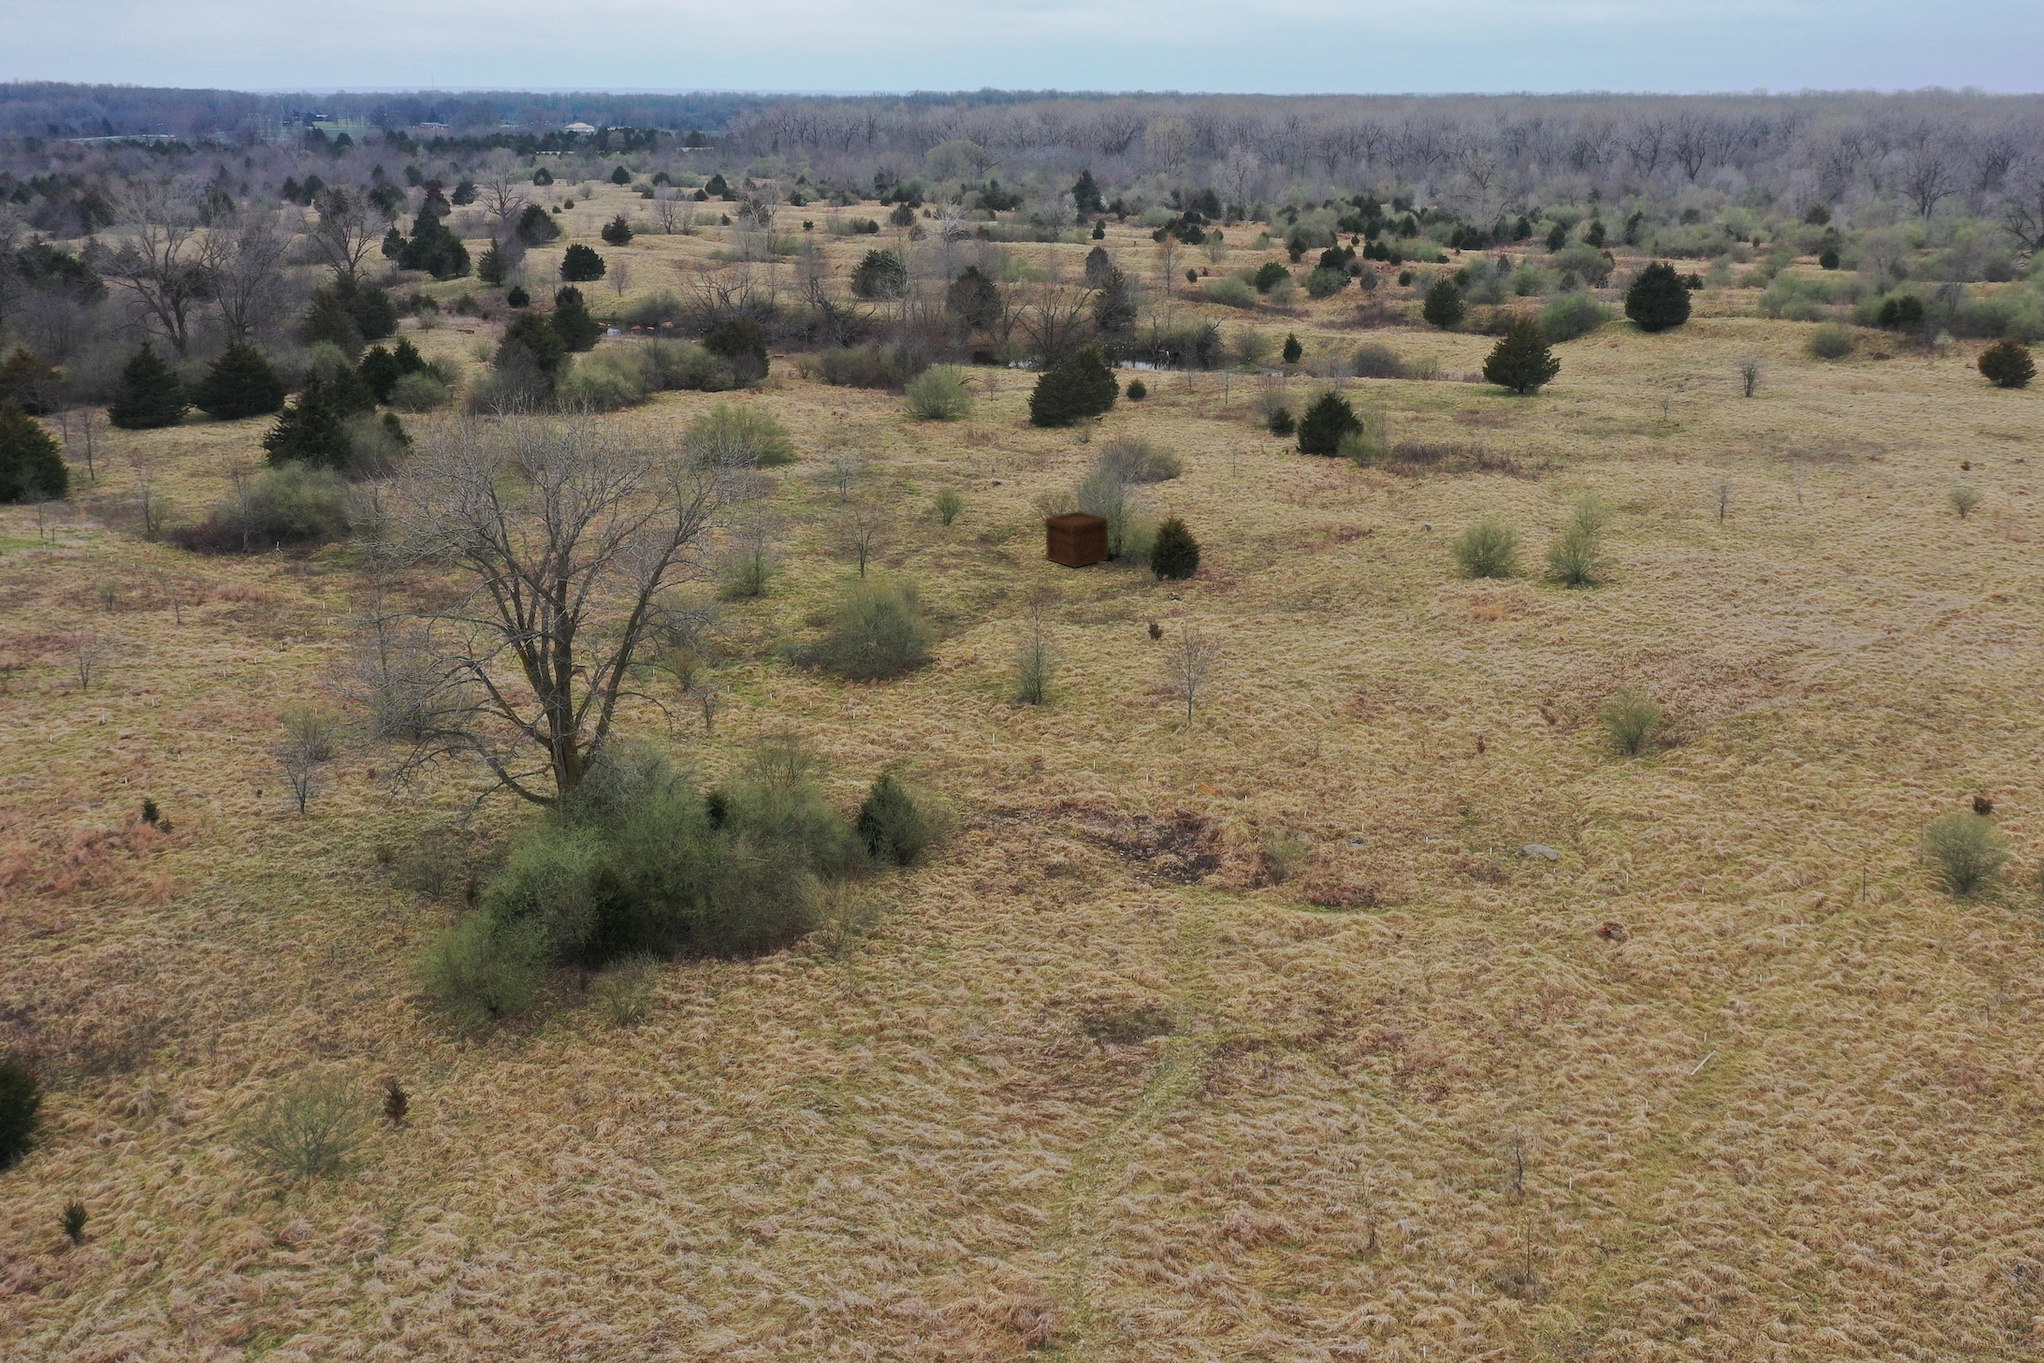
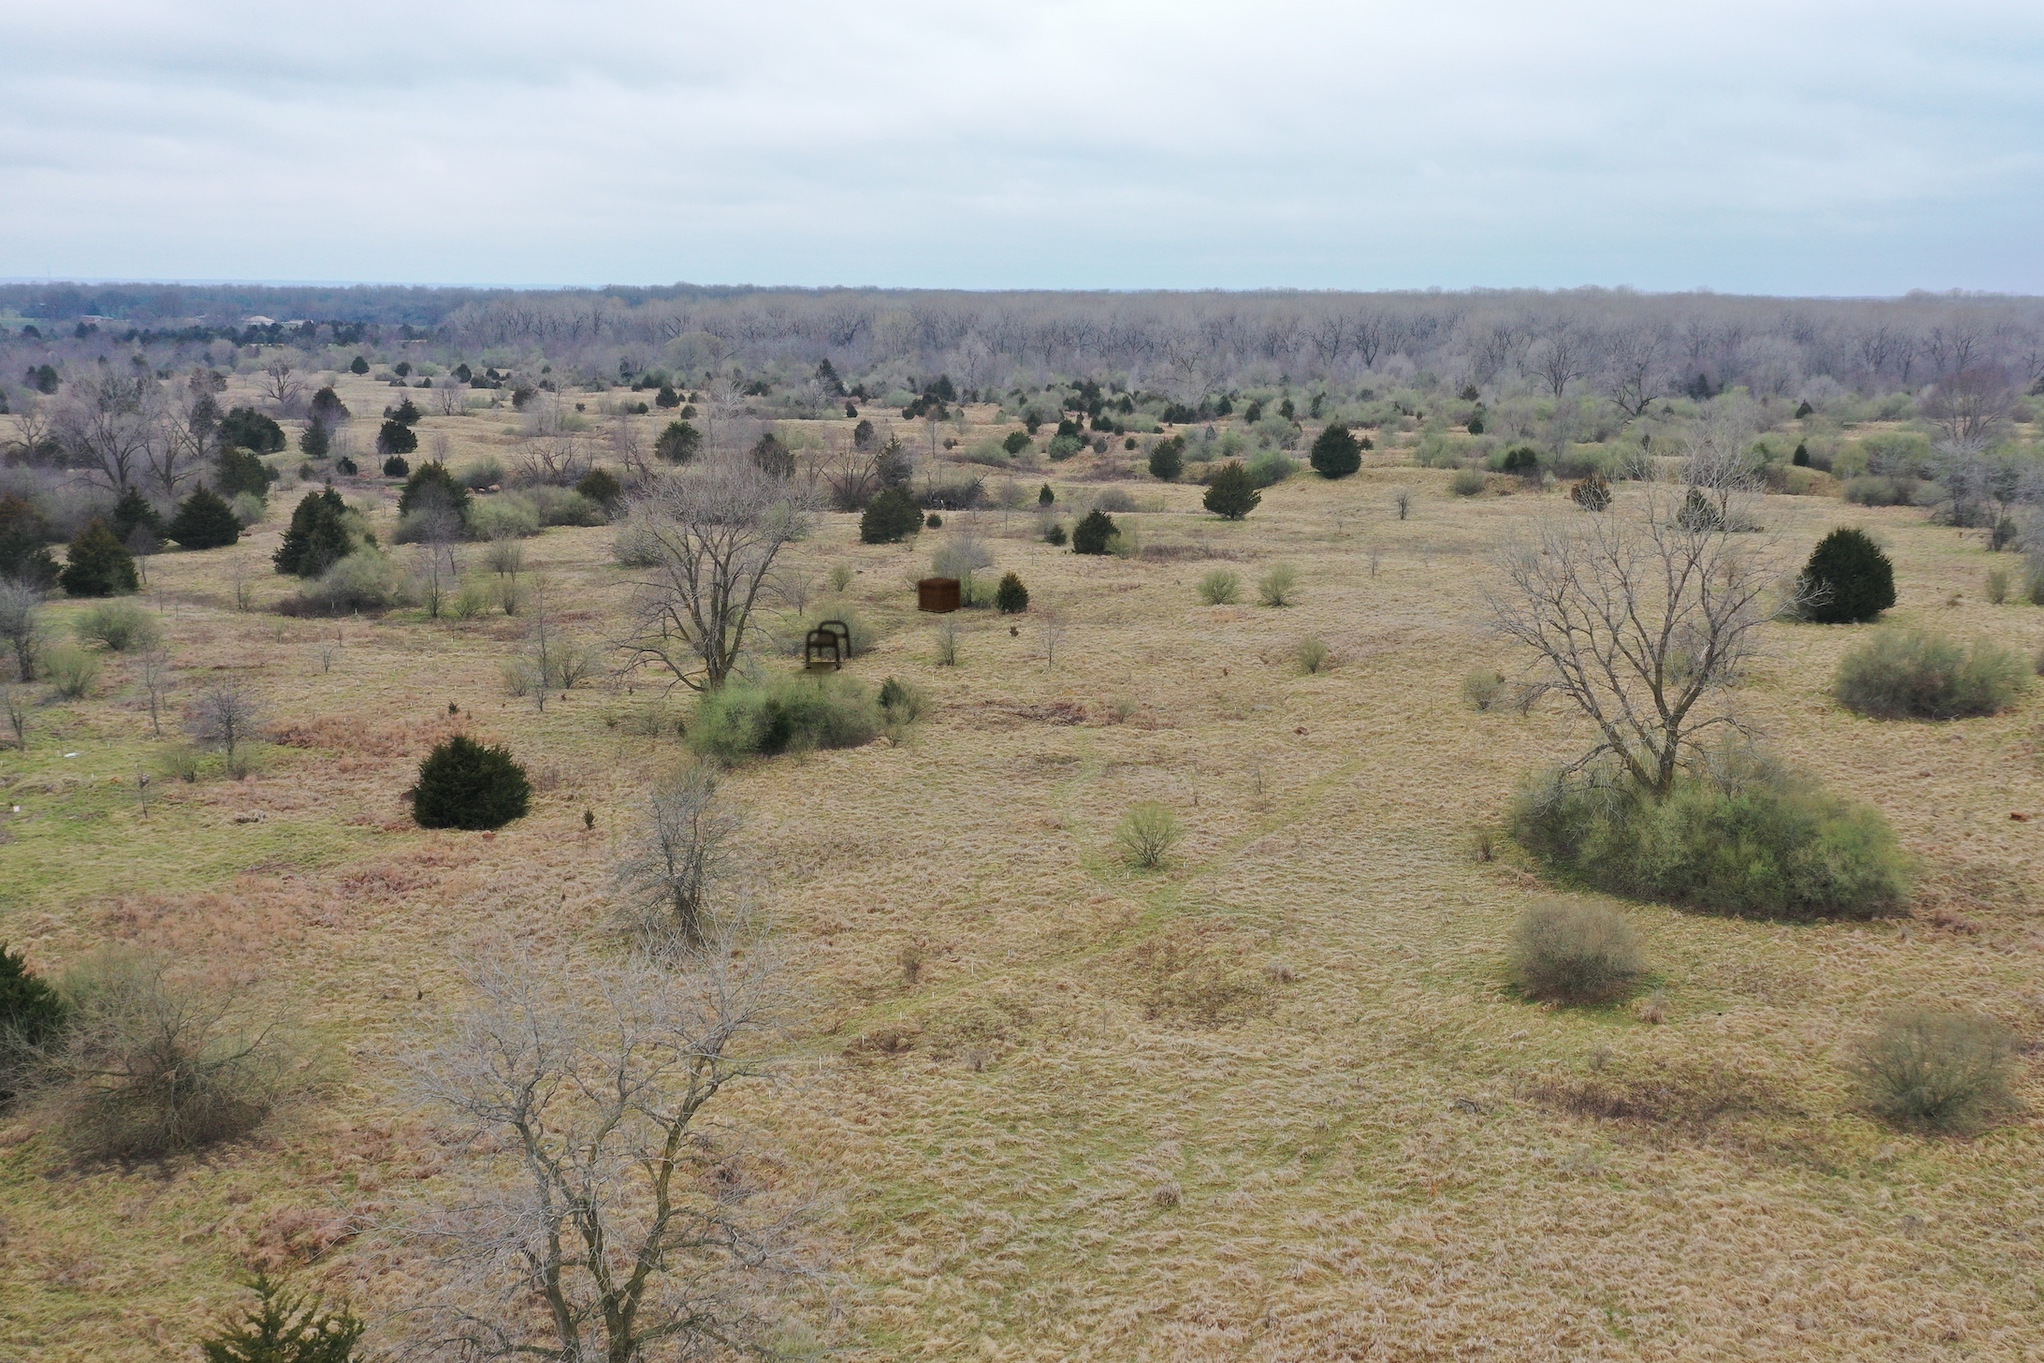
bench: none [813,613,897,698] -> present [805,620,851,668]

